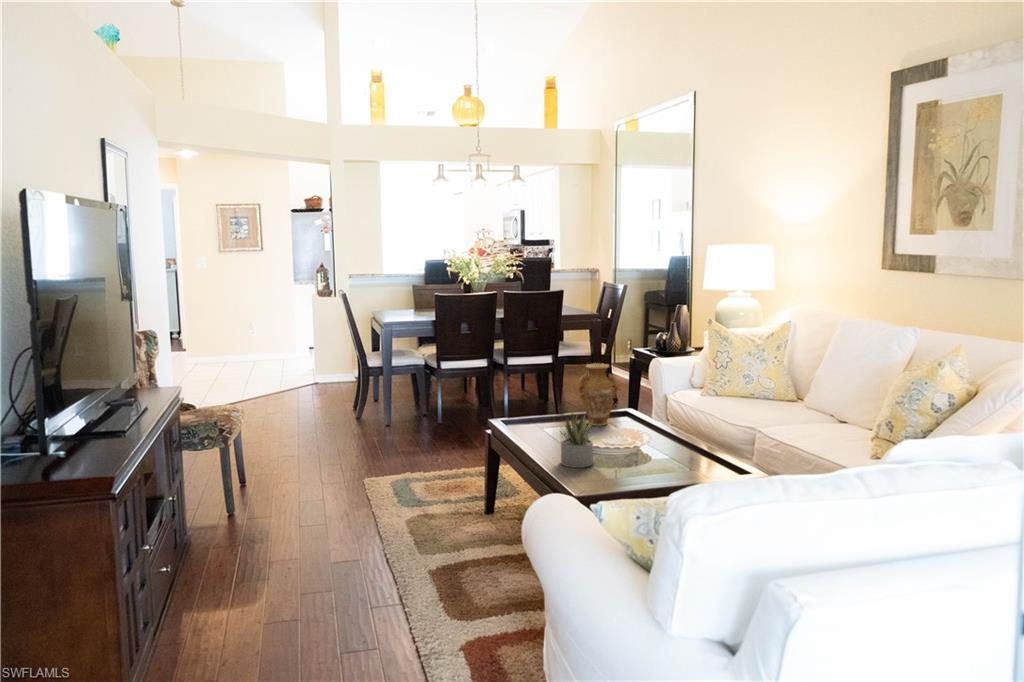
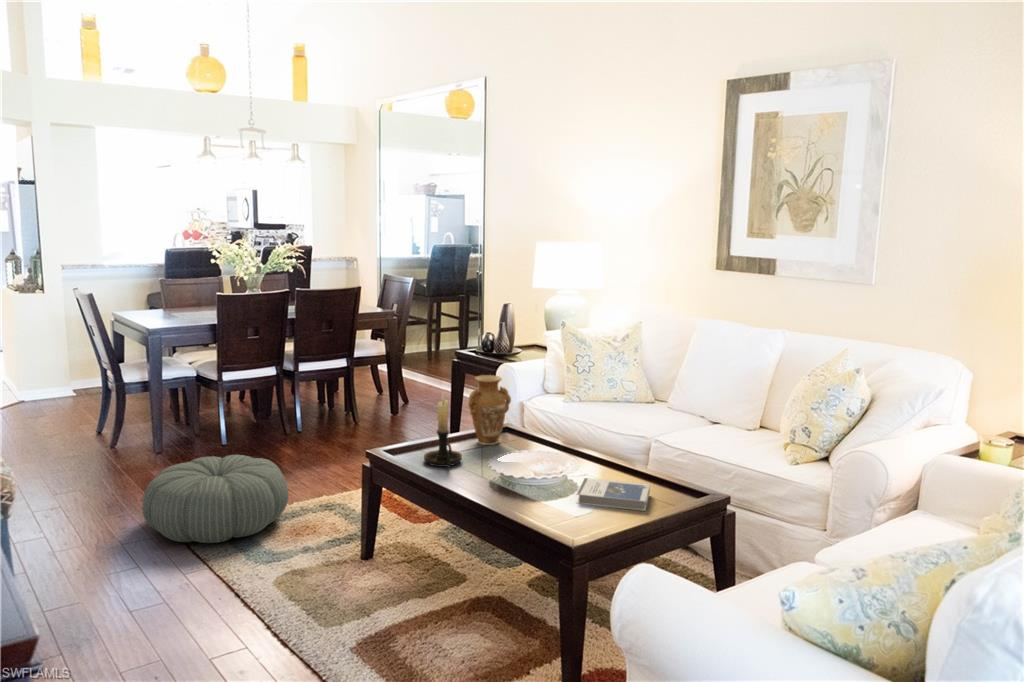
candle holder: none [525,372,558,438] -> present [424,392,462,468]
succulent plant: present [561,414,593,468] -> none [504,440,546,506]
pouf: none [341,424,450,488] -> present [142,455,289,543]
hardback book: none [619,452,695,482] -> present [577,478,650,511]

